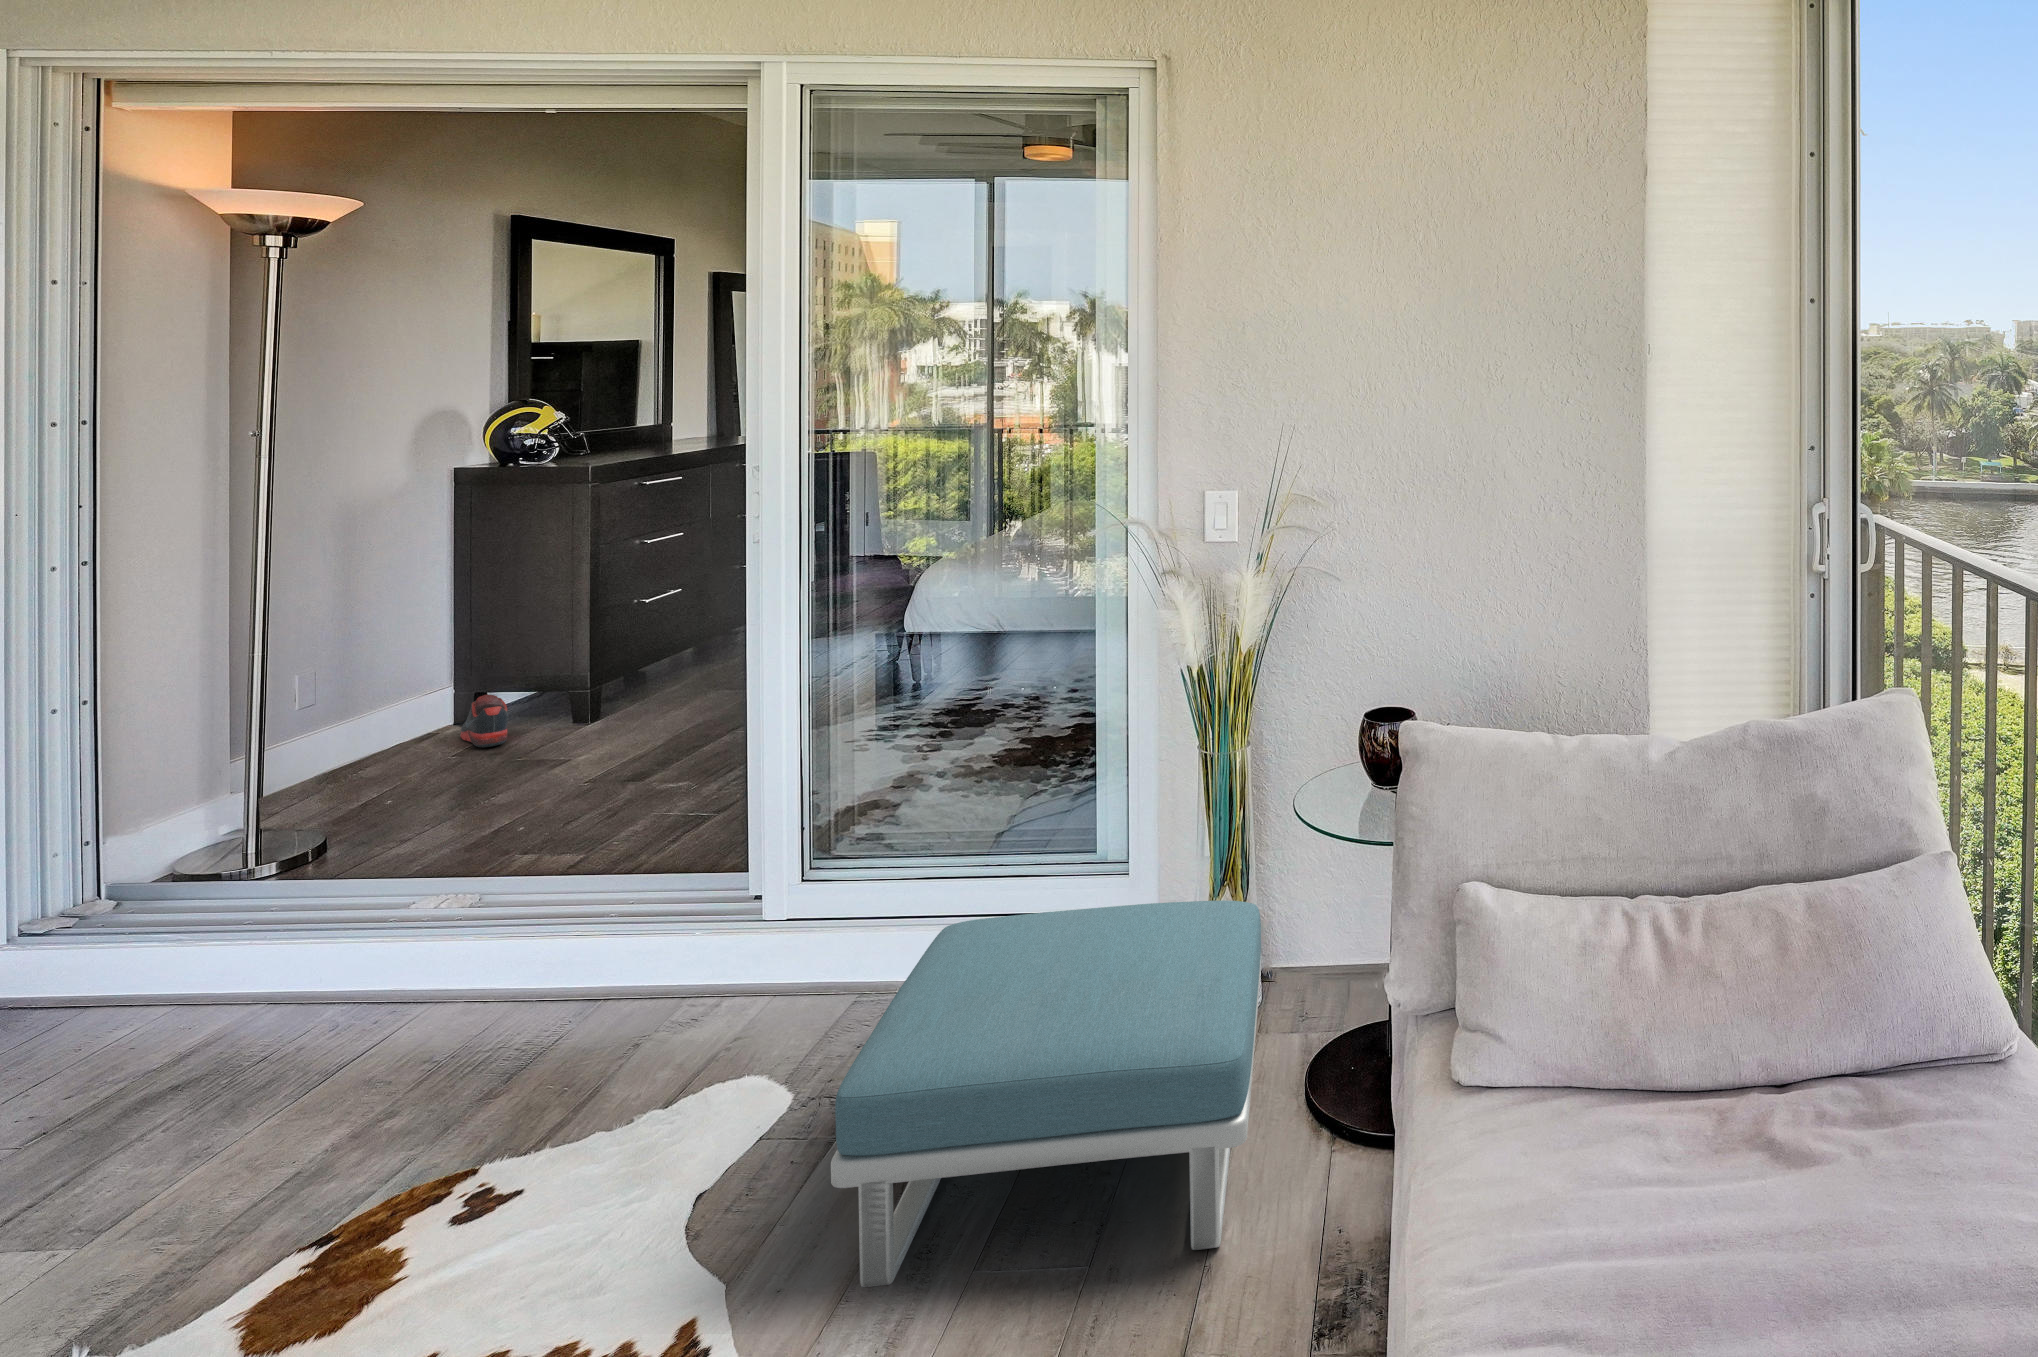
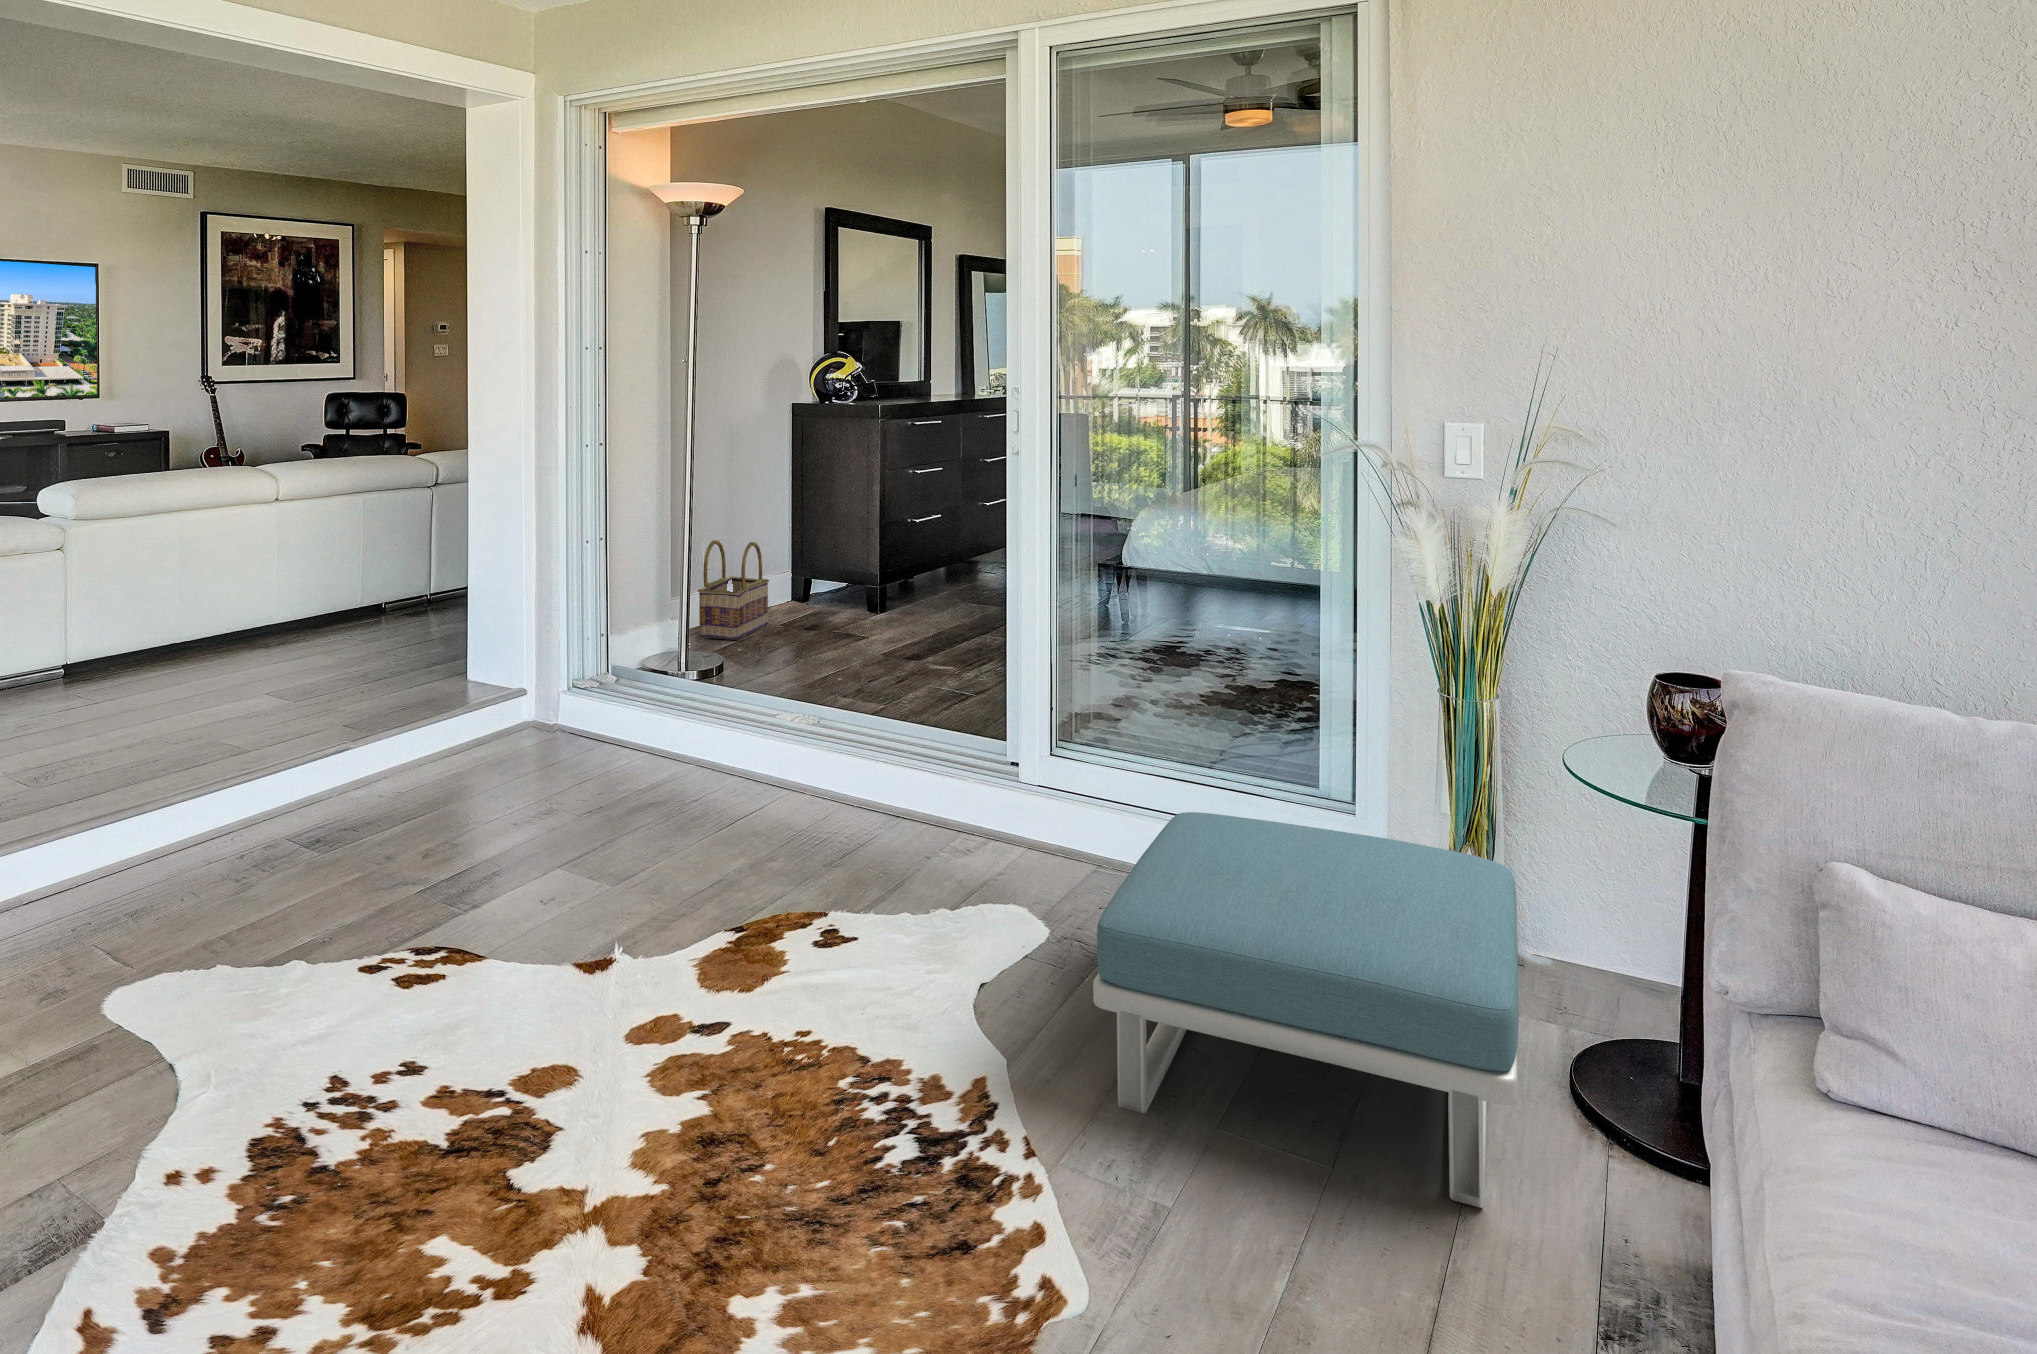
basket: none [282,660,413,803] -> present [698,540,769,640]
shoe: present [460,695,509,748] -> none [796,579,826,620]

